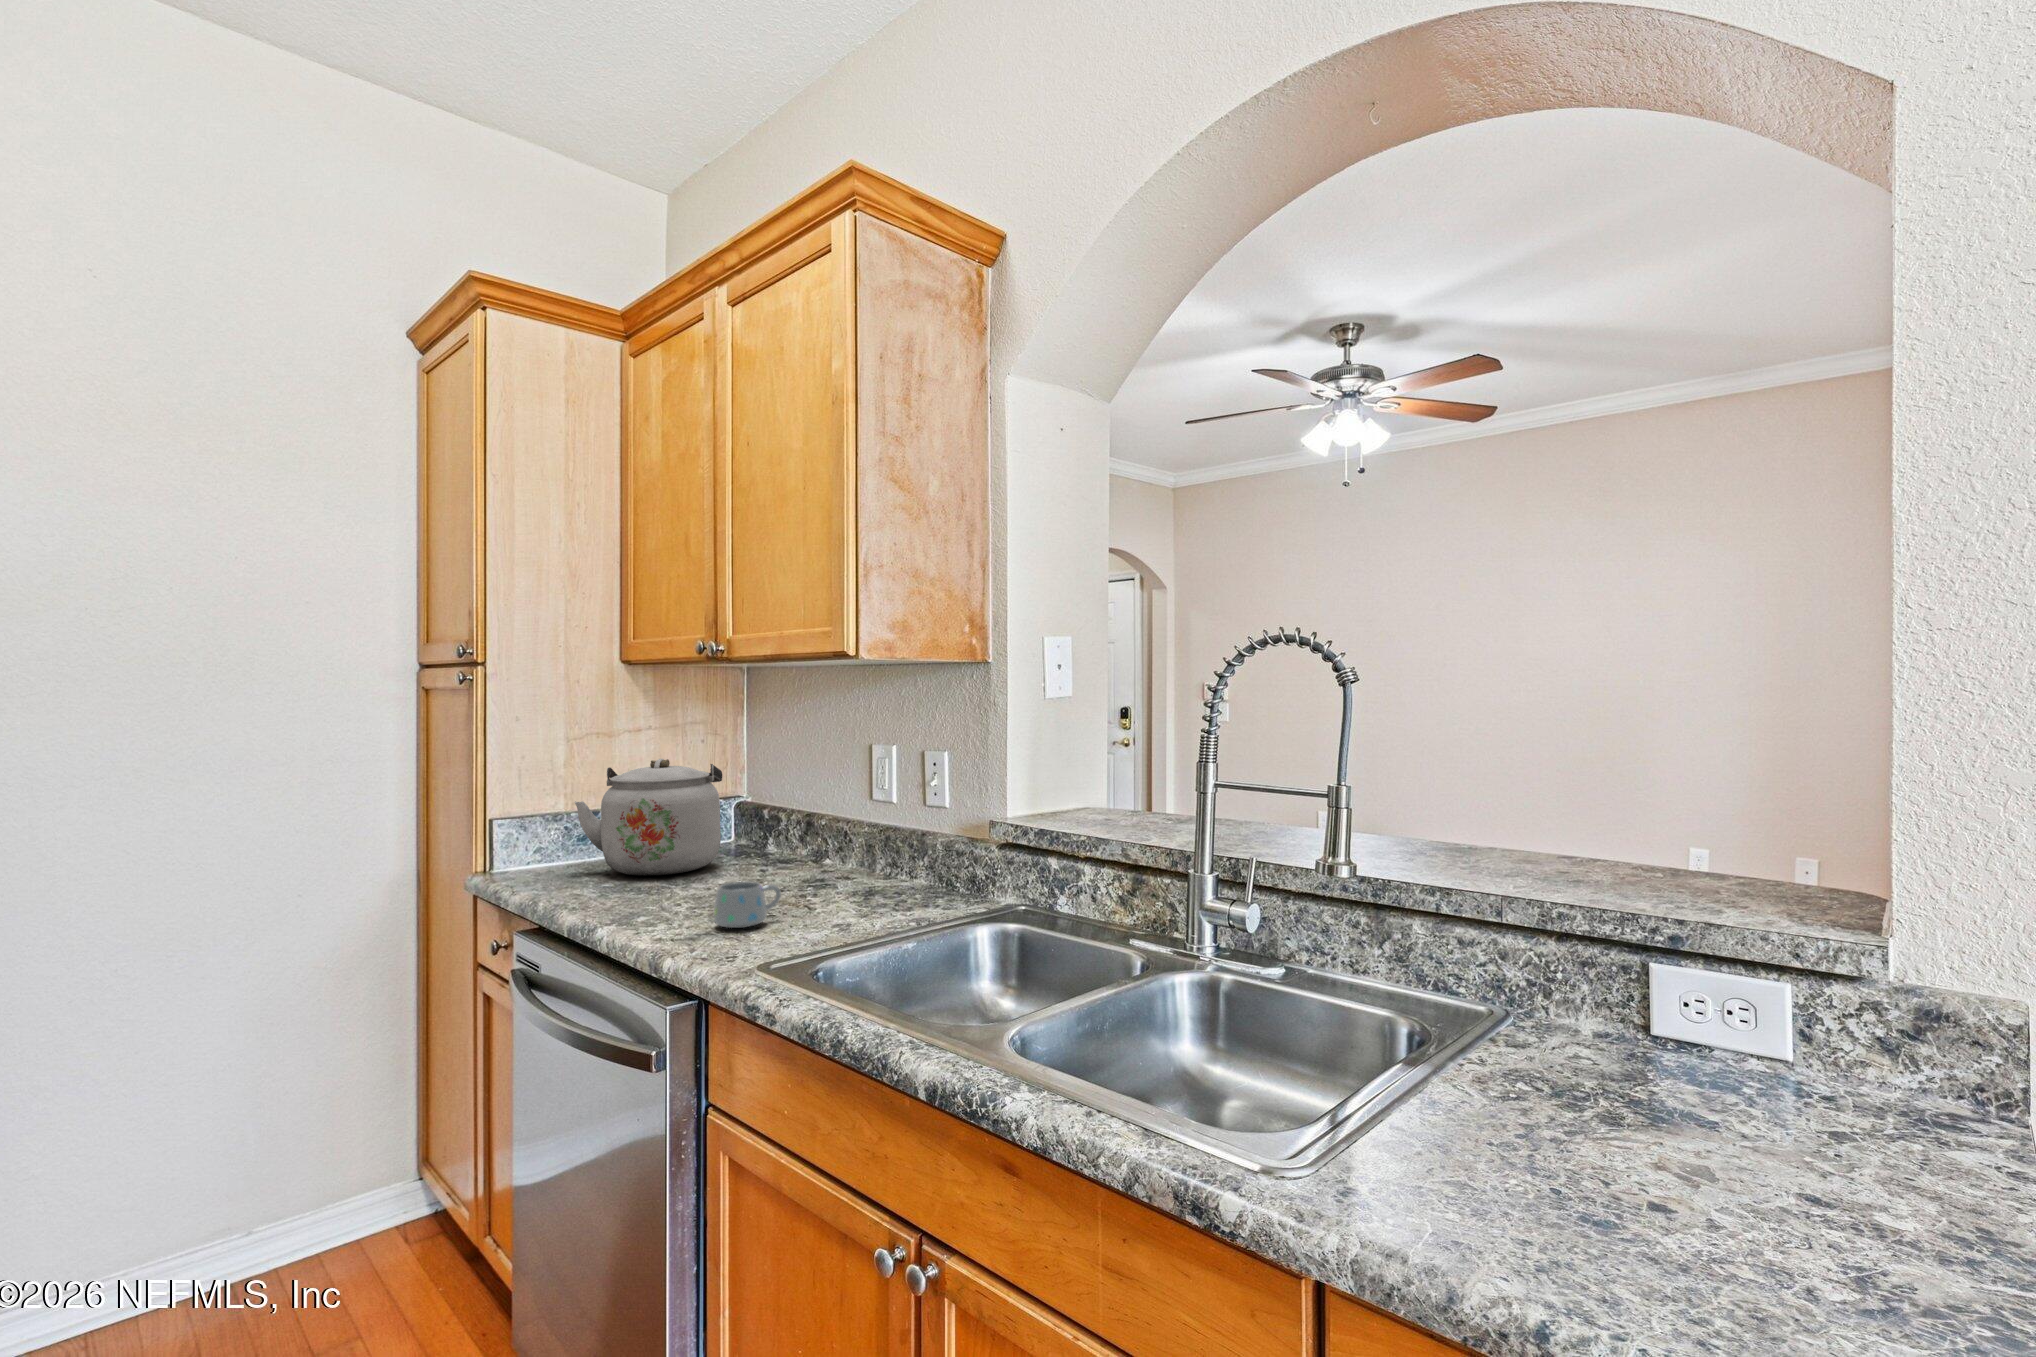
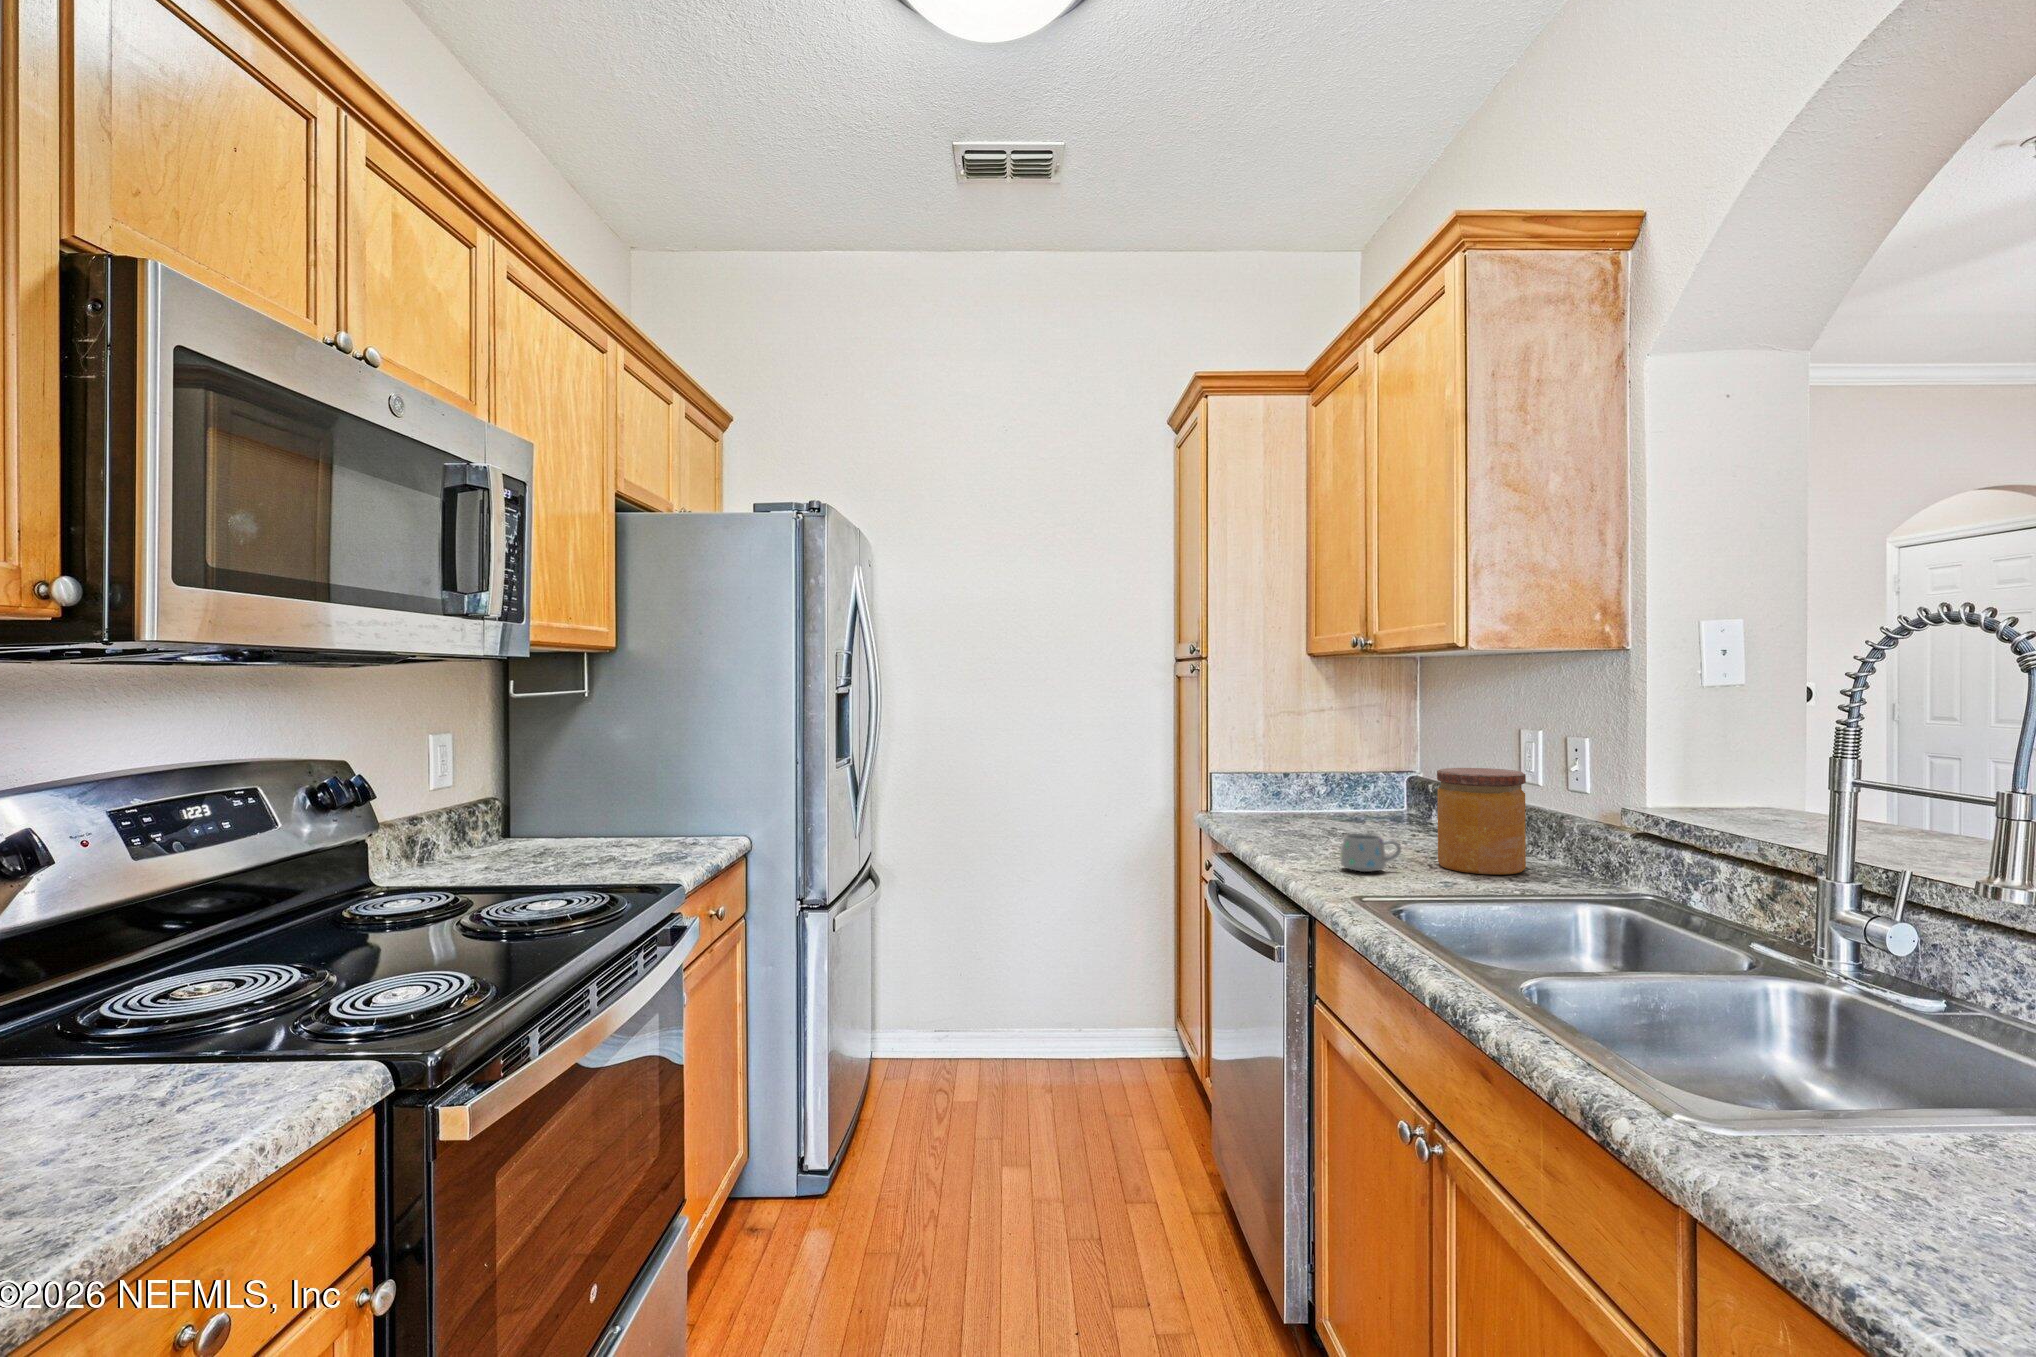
kettle: present [575,759,722,875] -> none [1265,732,1391,829]
jar: none [808,790,897,908] -> present [1437,768,1526,875]

